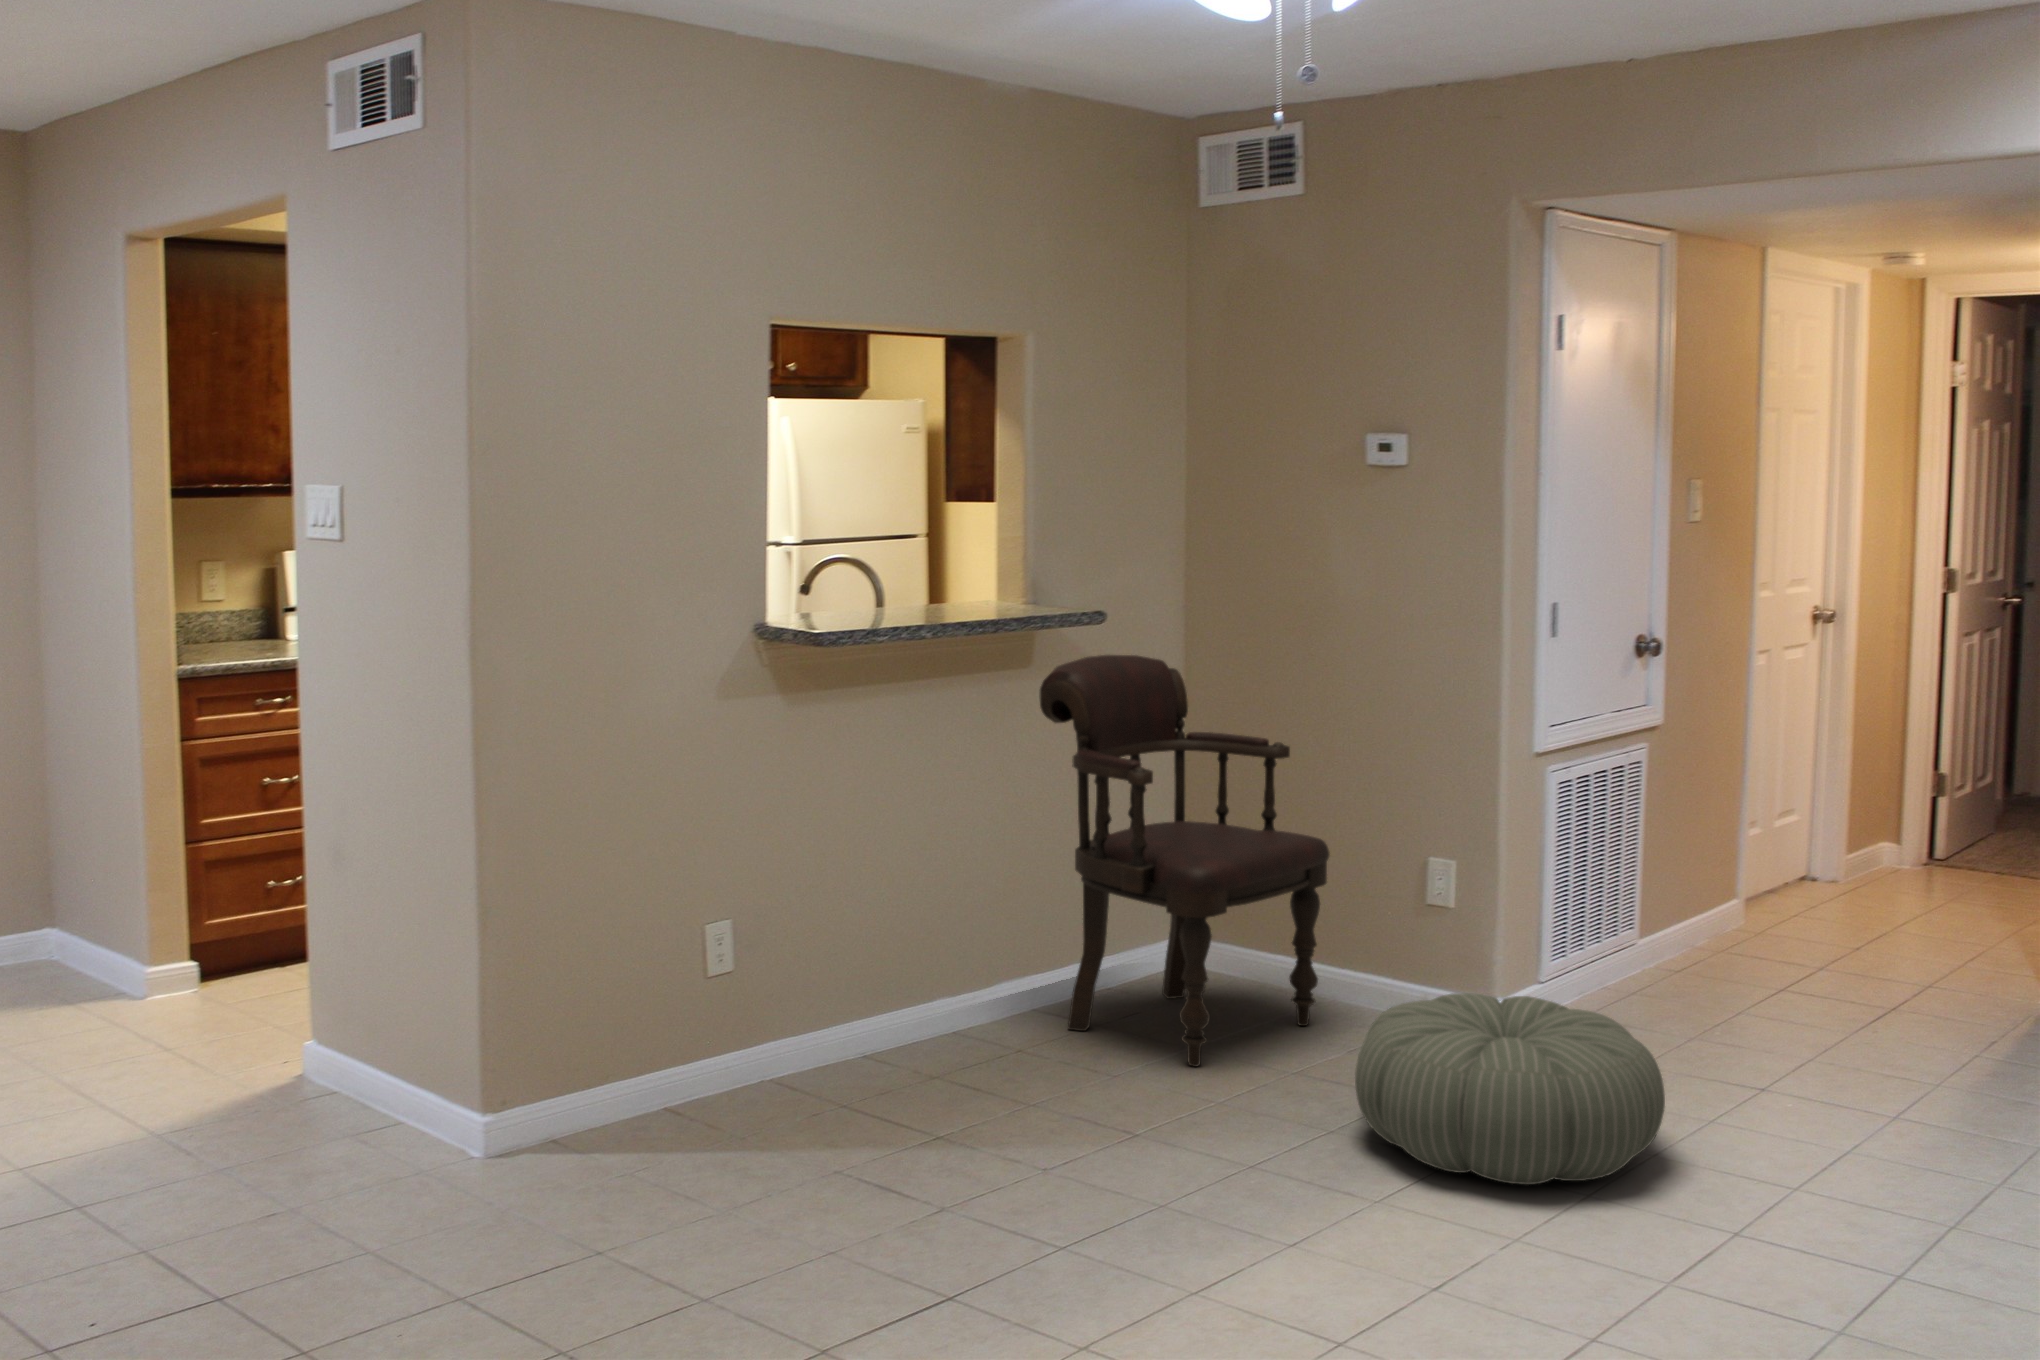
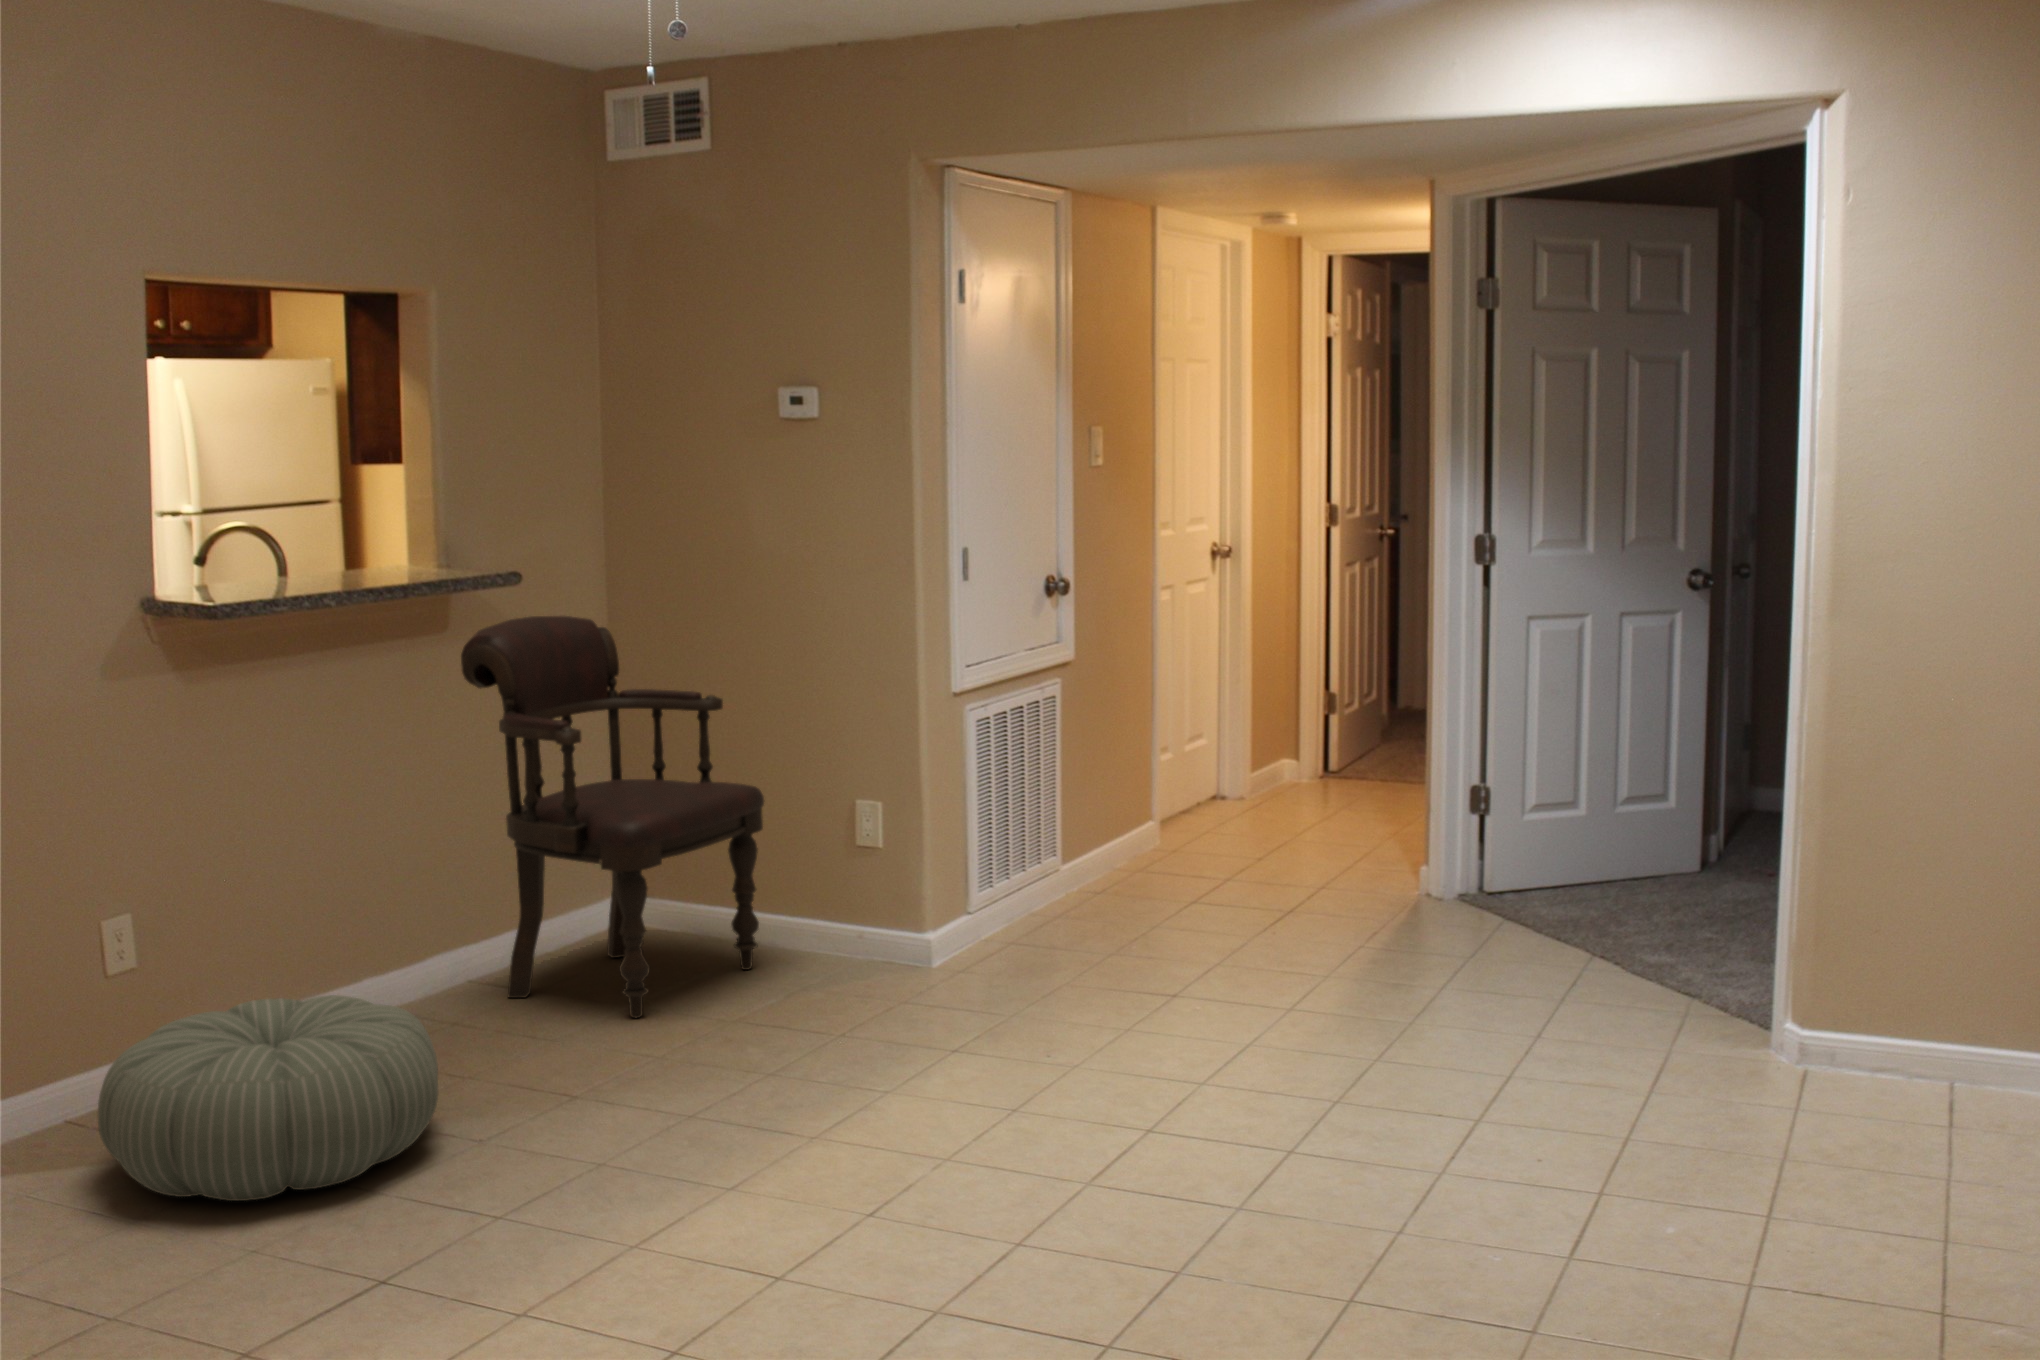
pouf: present [1355,993,1665,1185] -> present [98,995,438,1201]

